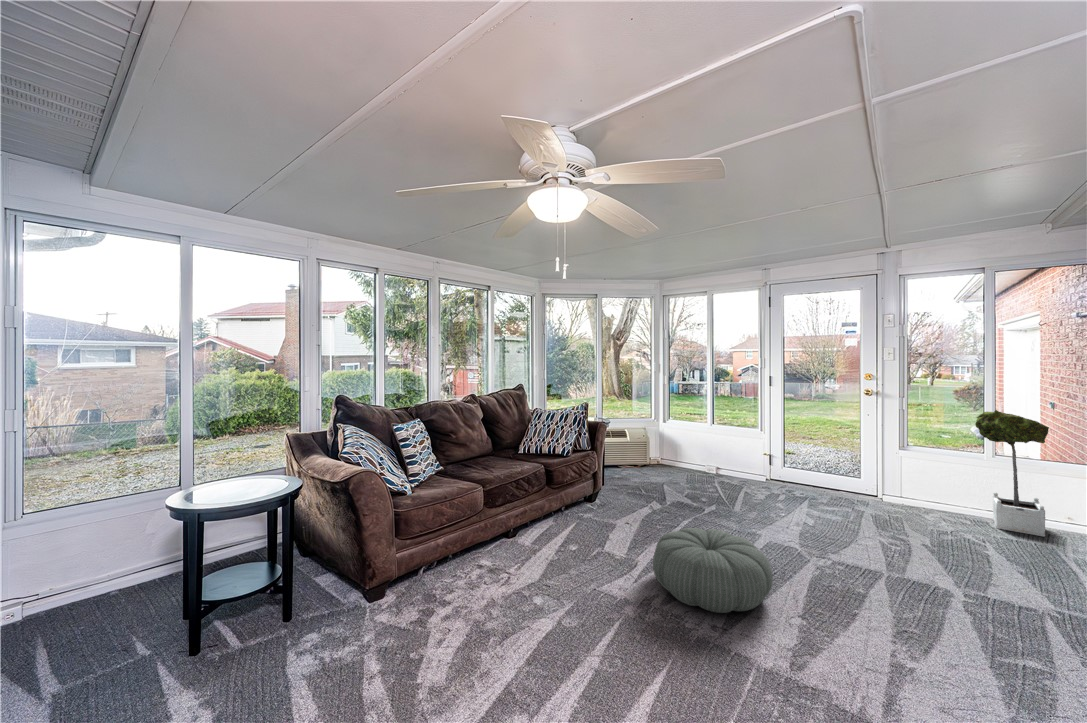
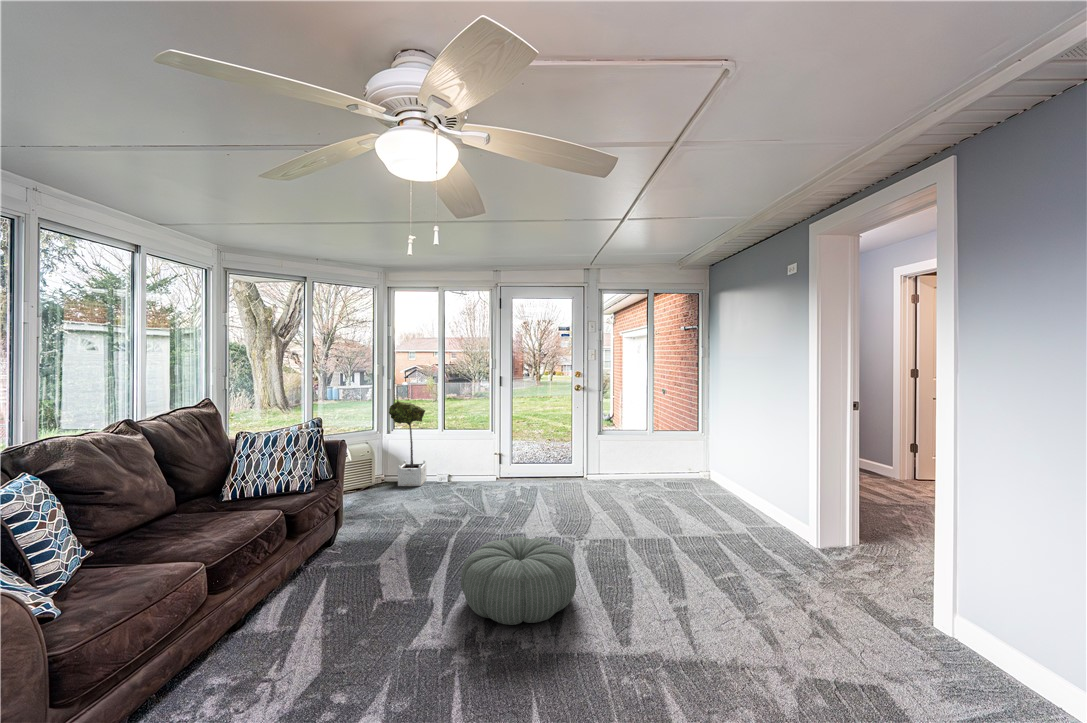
potted tree: present [975,410,1049,537] -> present [389,401,427,486]

